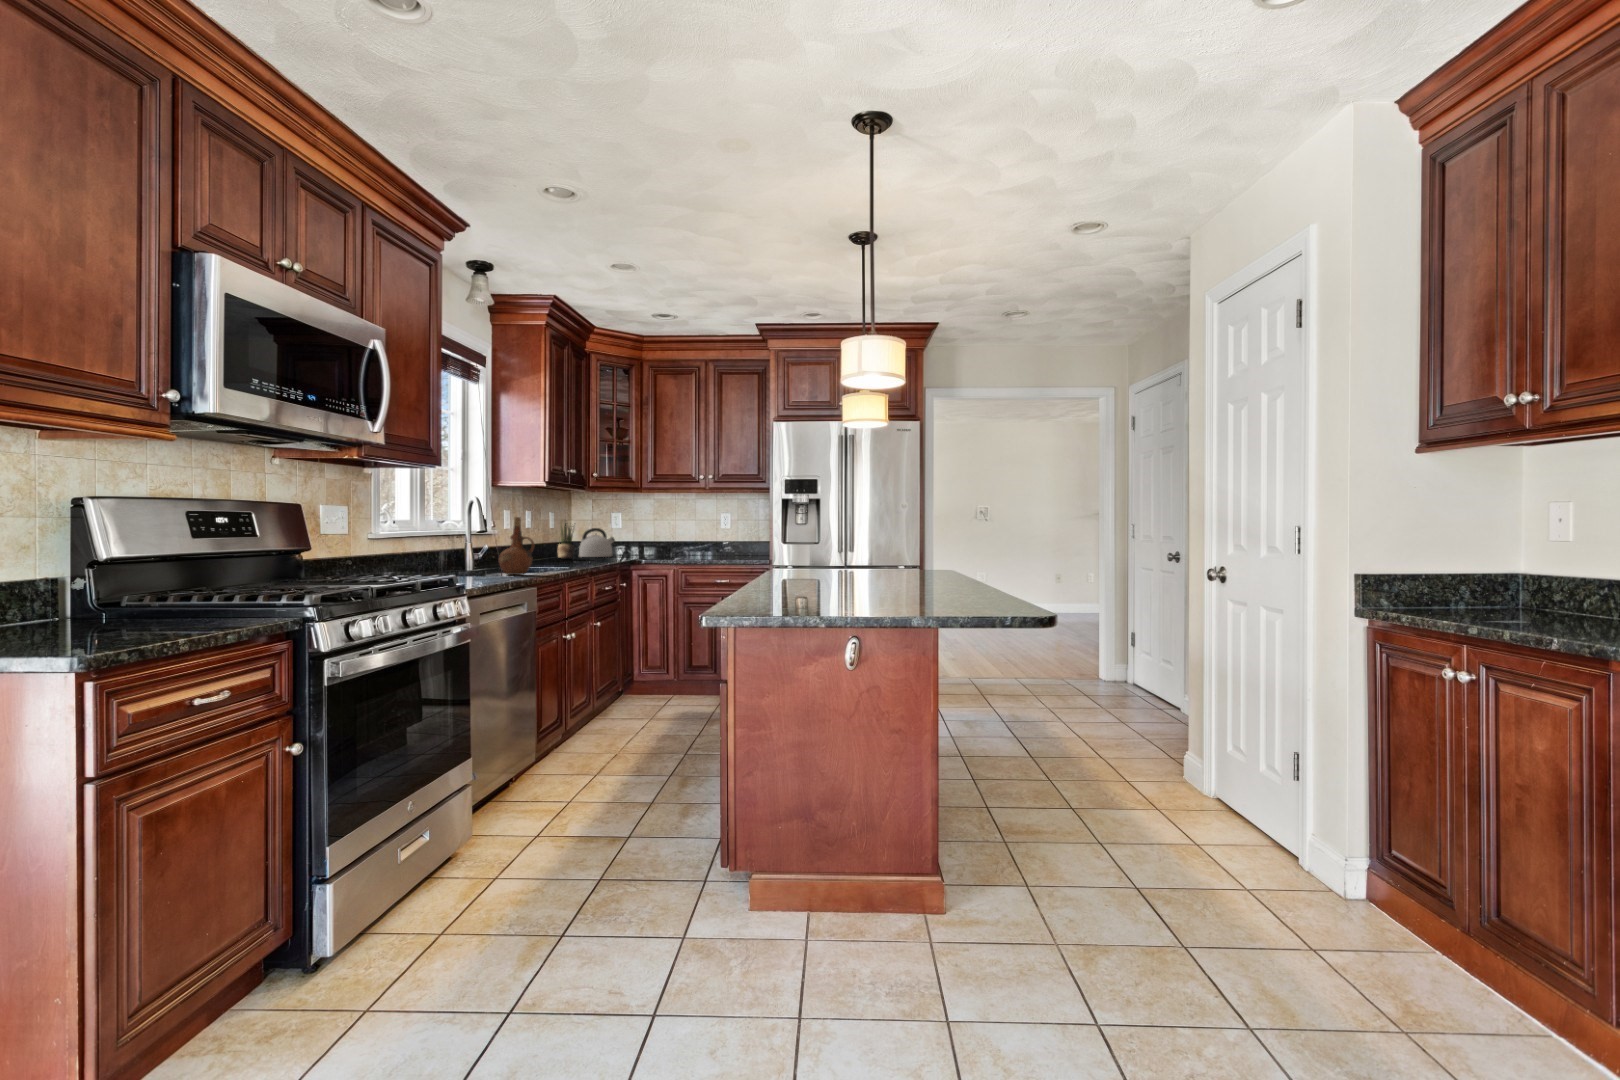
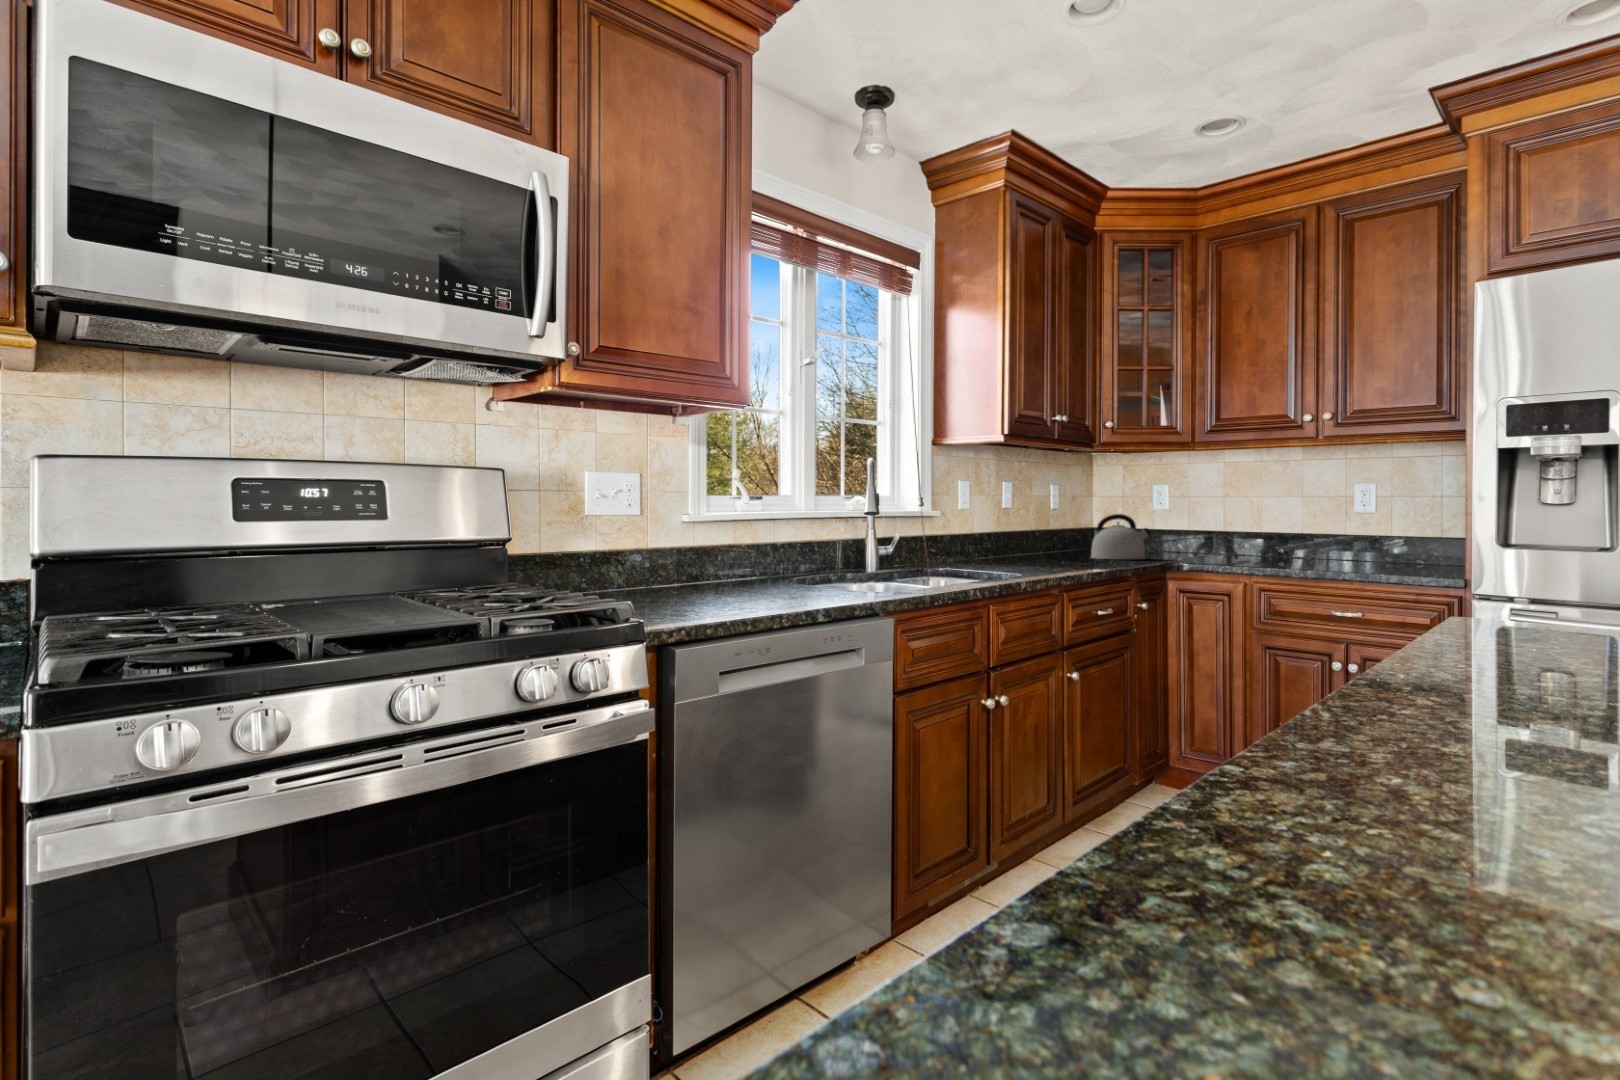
ceramic pitcher: present [499,517,535,575] -> none [827,489,890,597]
potted plant: present [558,523,574,559] -> none [1039,499,1069,563]

